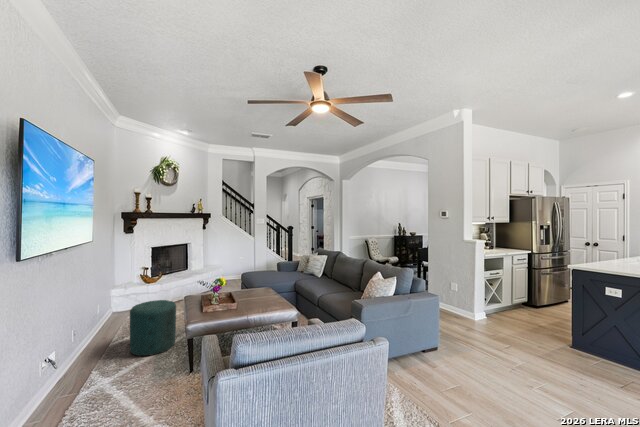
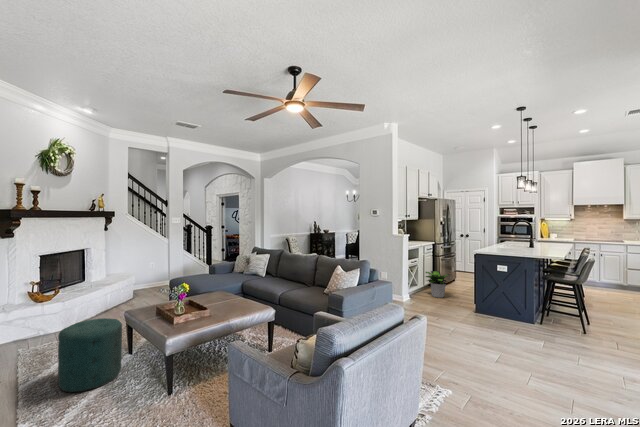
potted plant: none [506,286,549,320] -> present [426,271,450,298]

